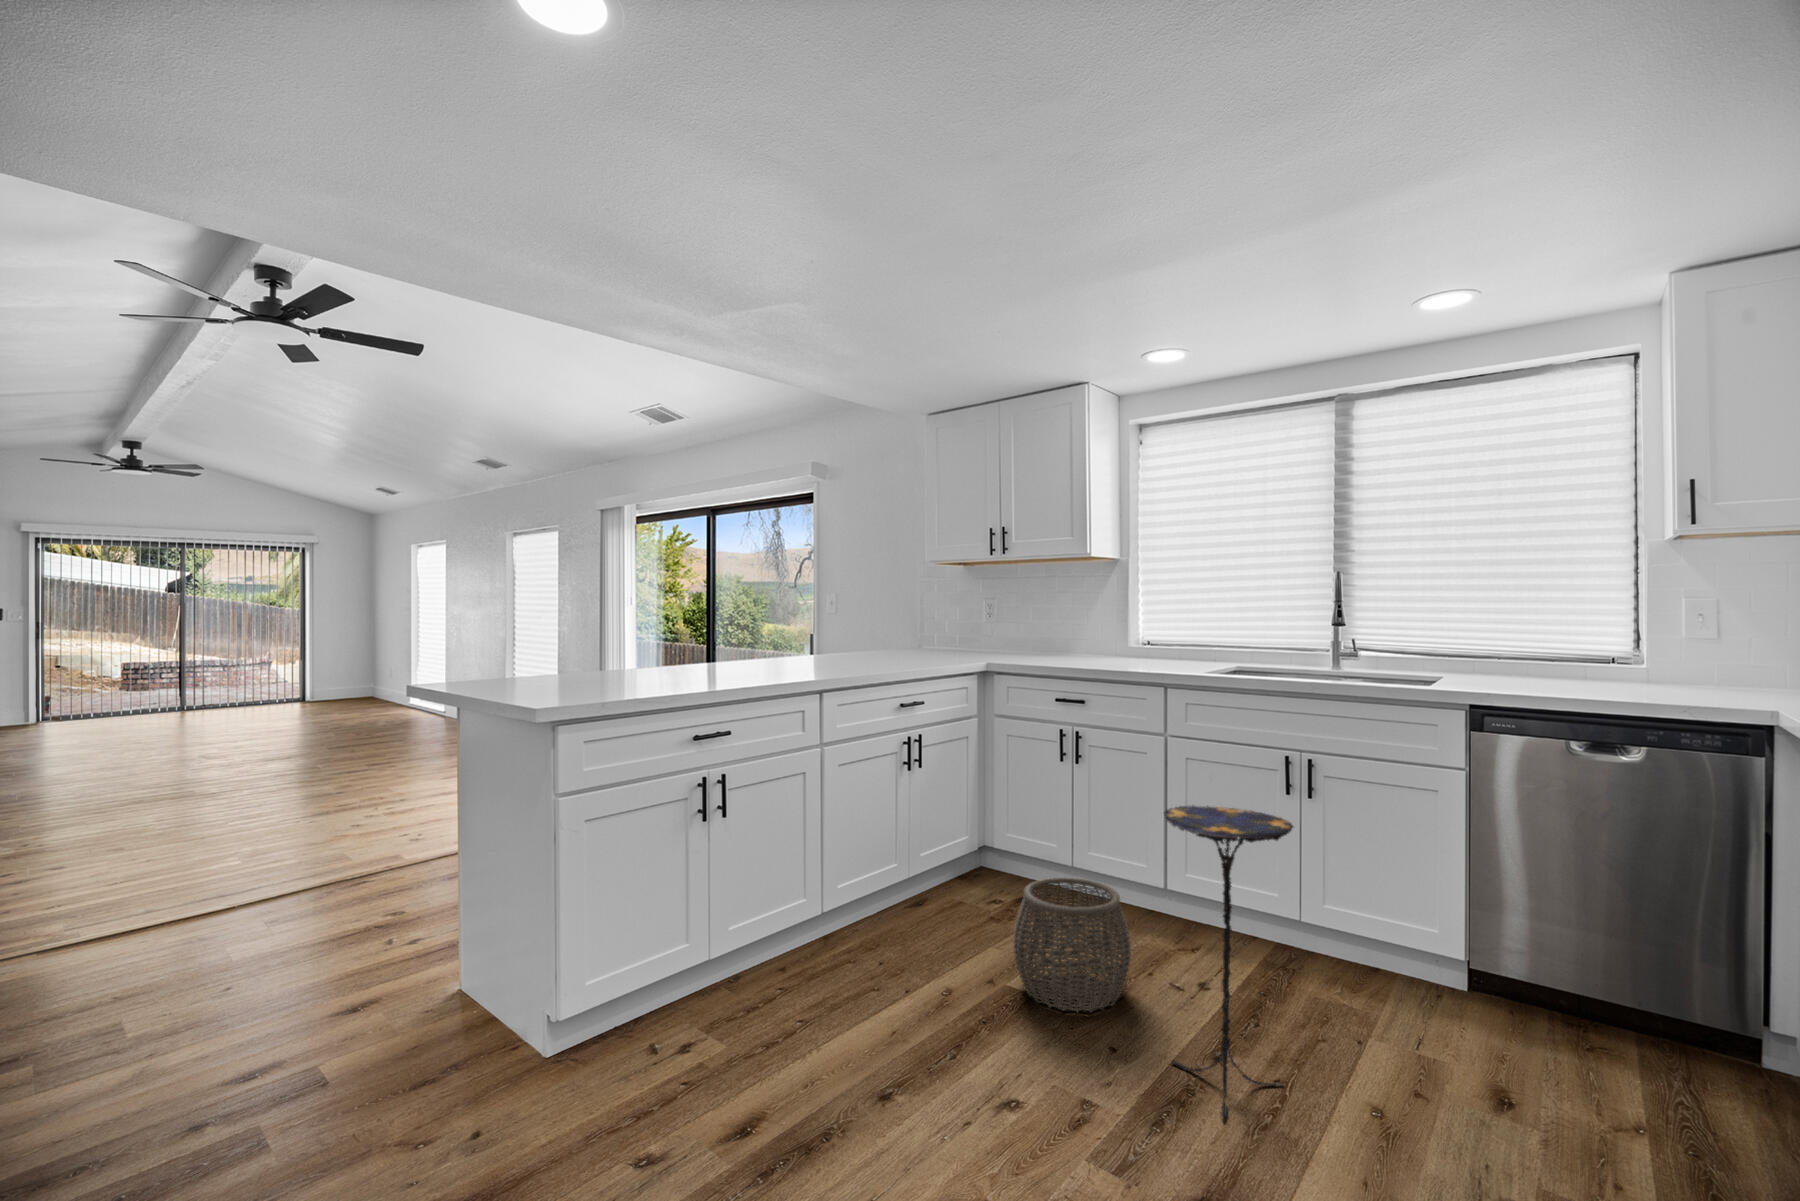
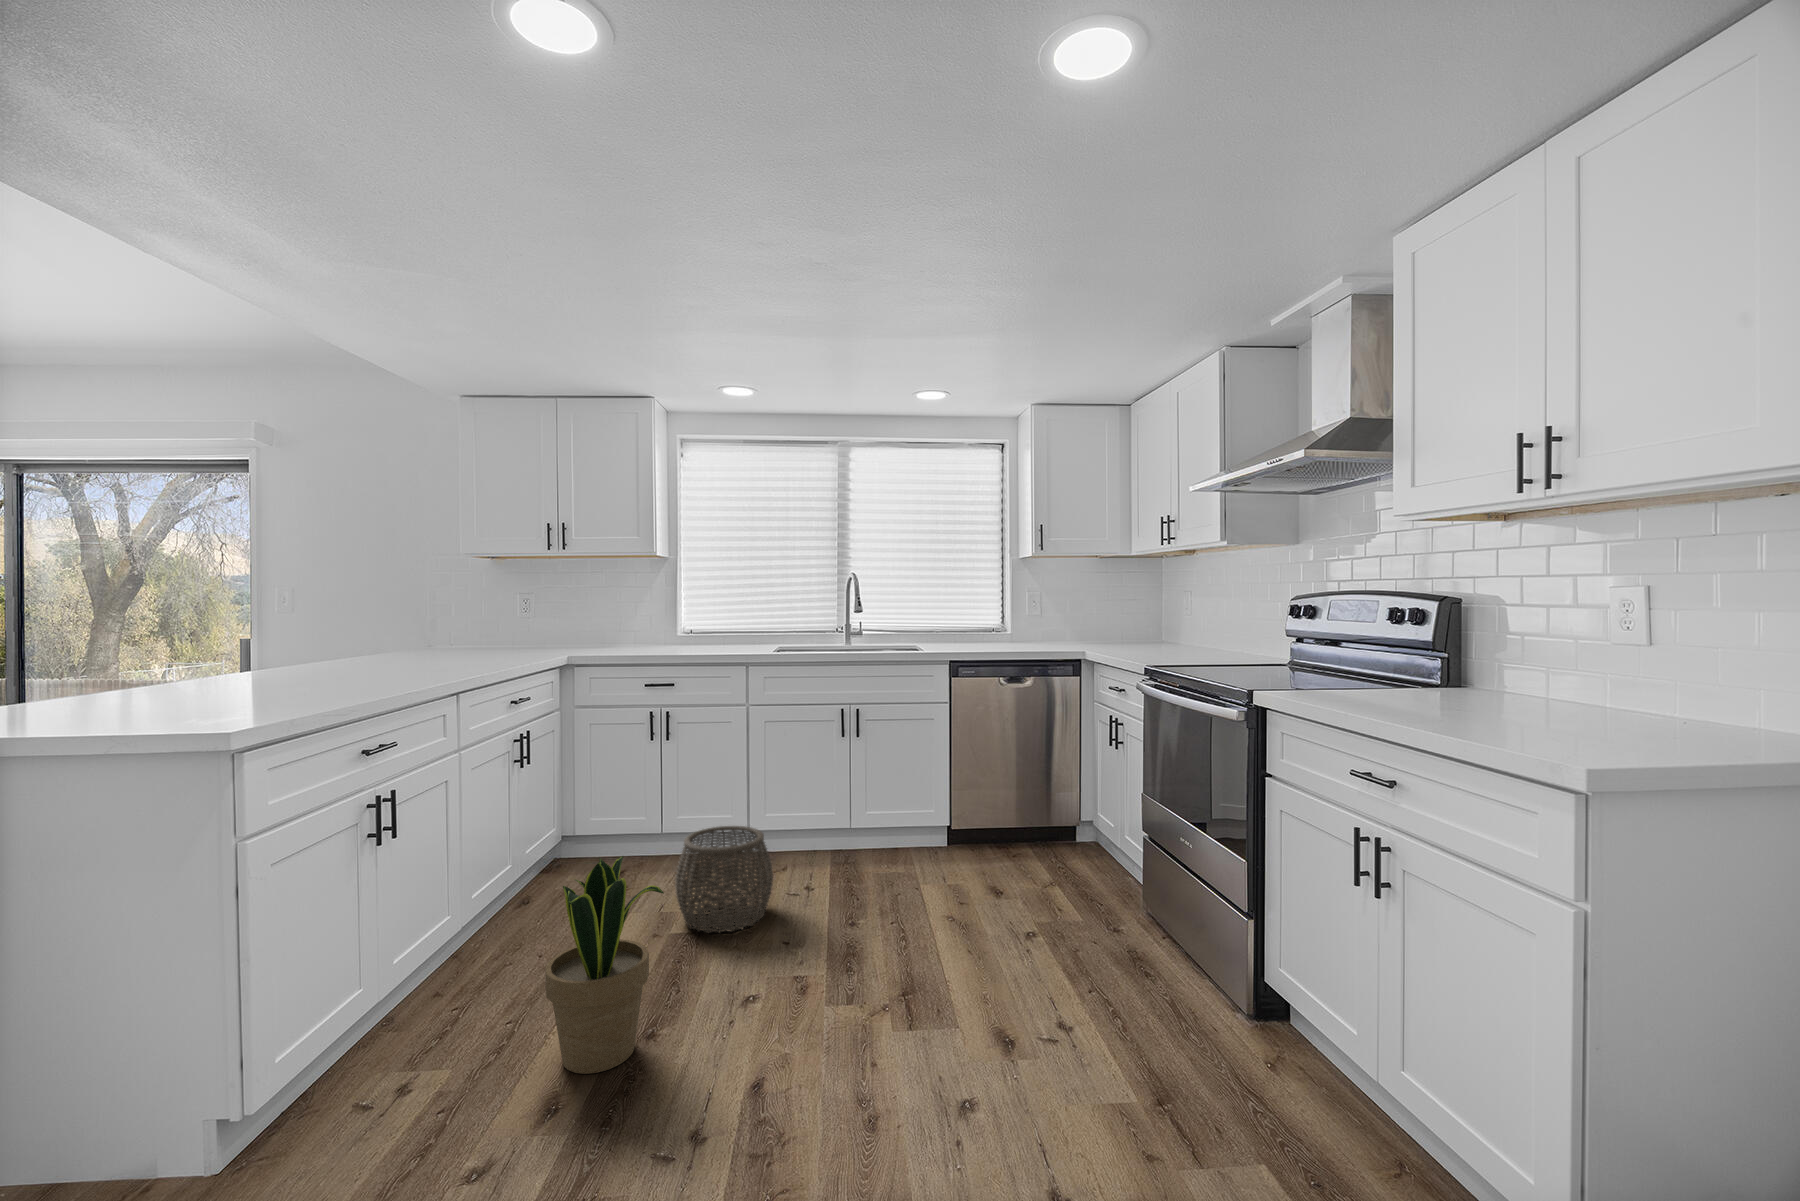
side table: present [1164,806,1293,1117] -> none [826,742,913,953]
potted plant: none [774,882,890,1113] -> present [545,856,664,1074]

